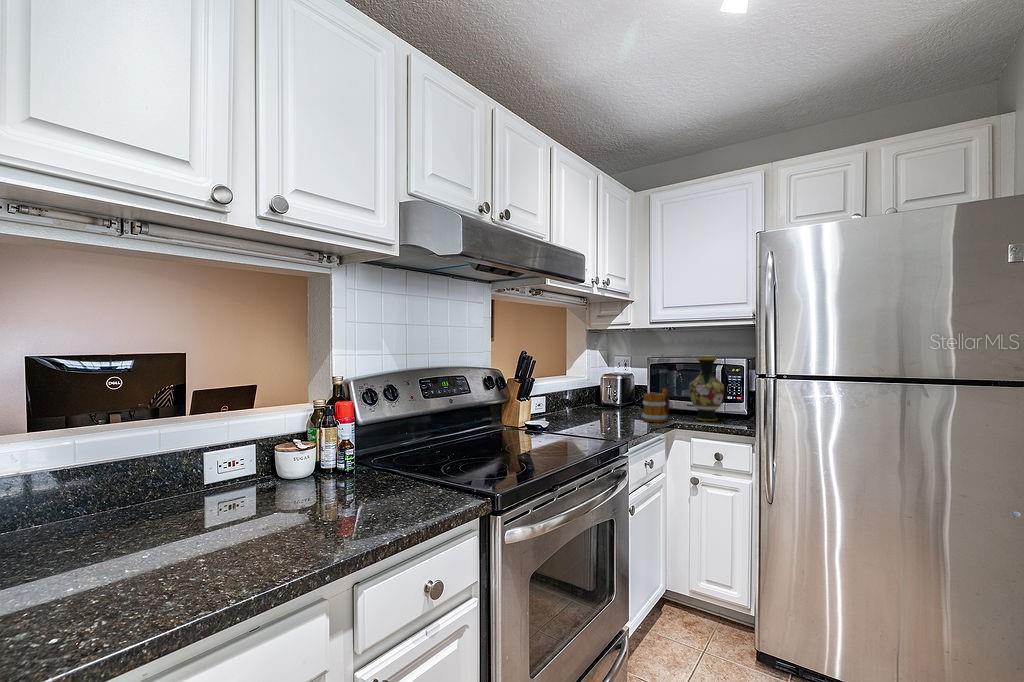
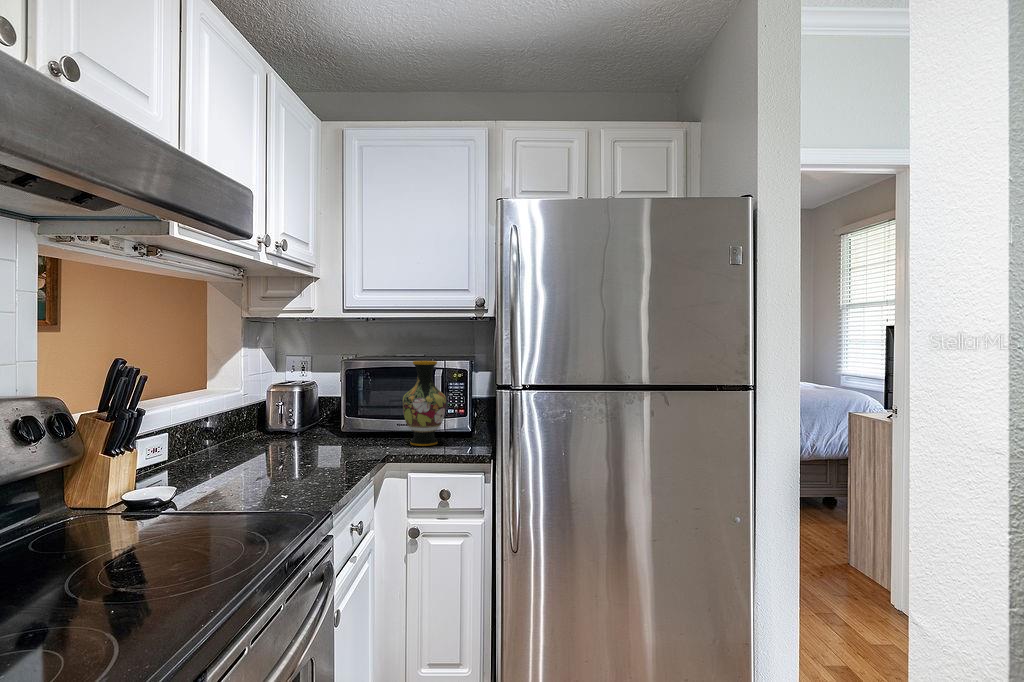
mug: present [642,389,669,423] -> none [338,407,377,459]

